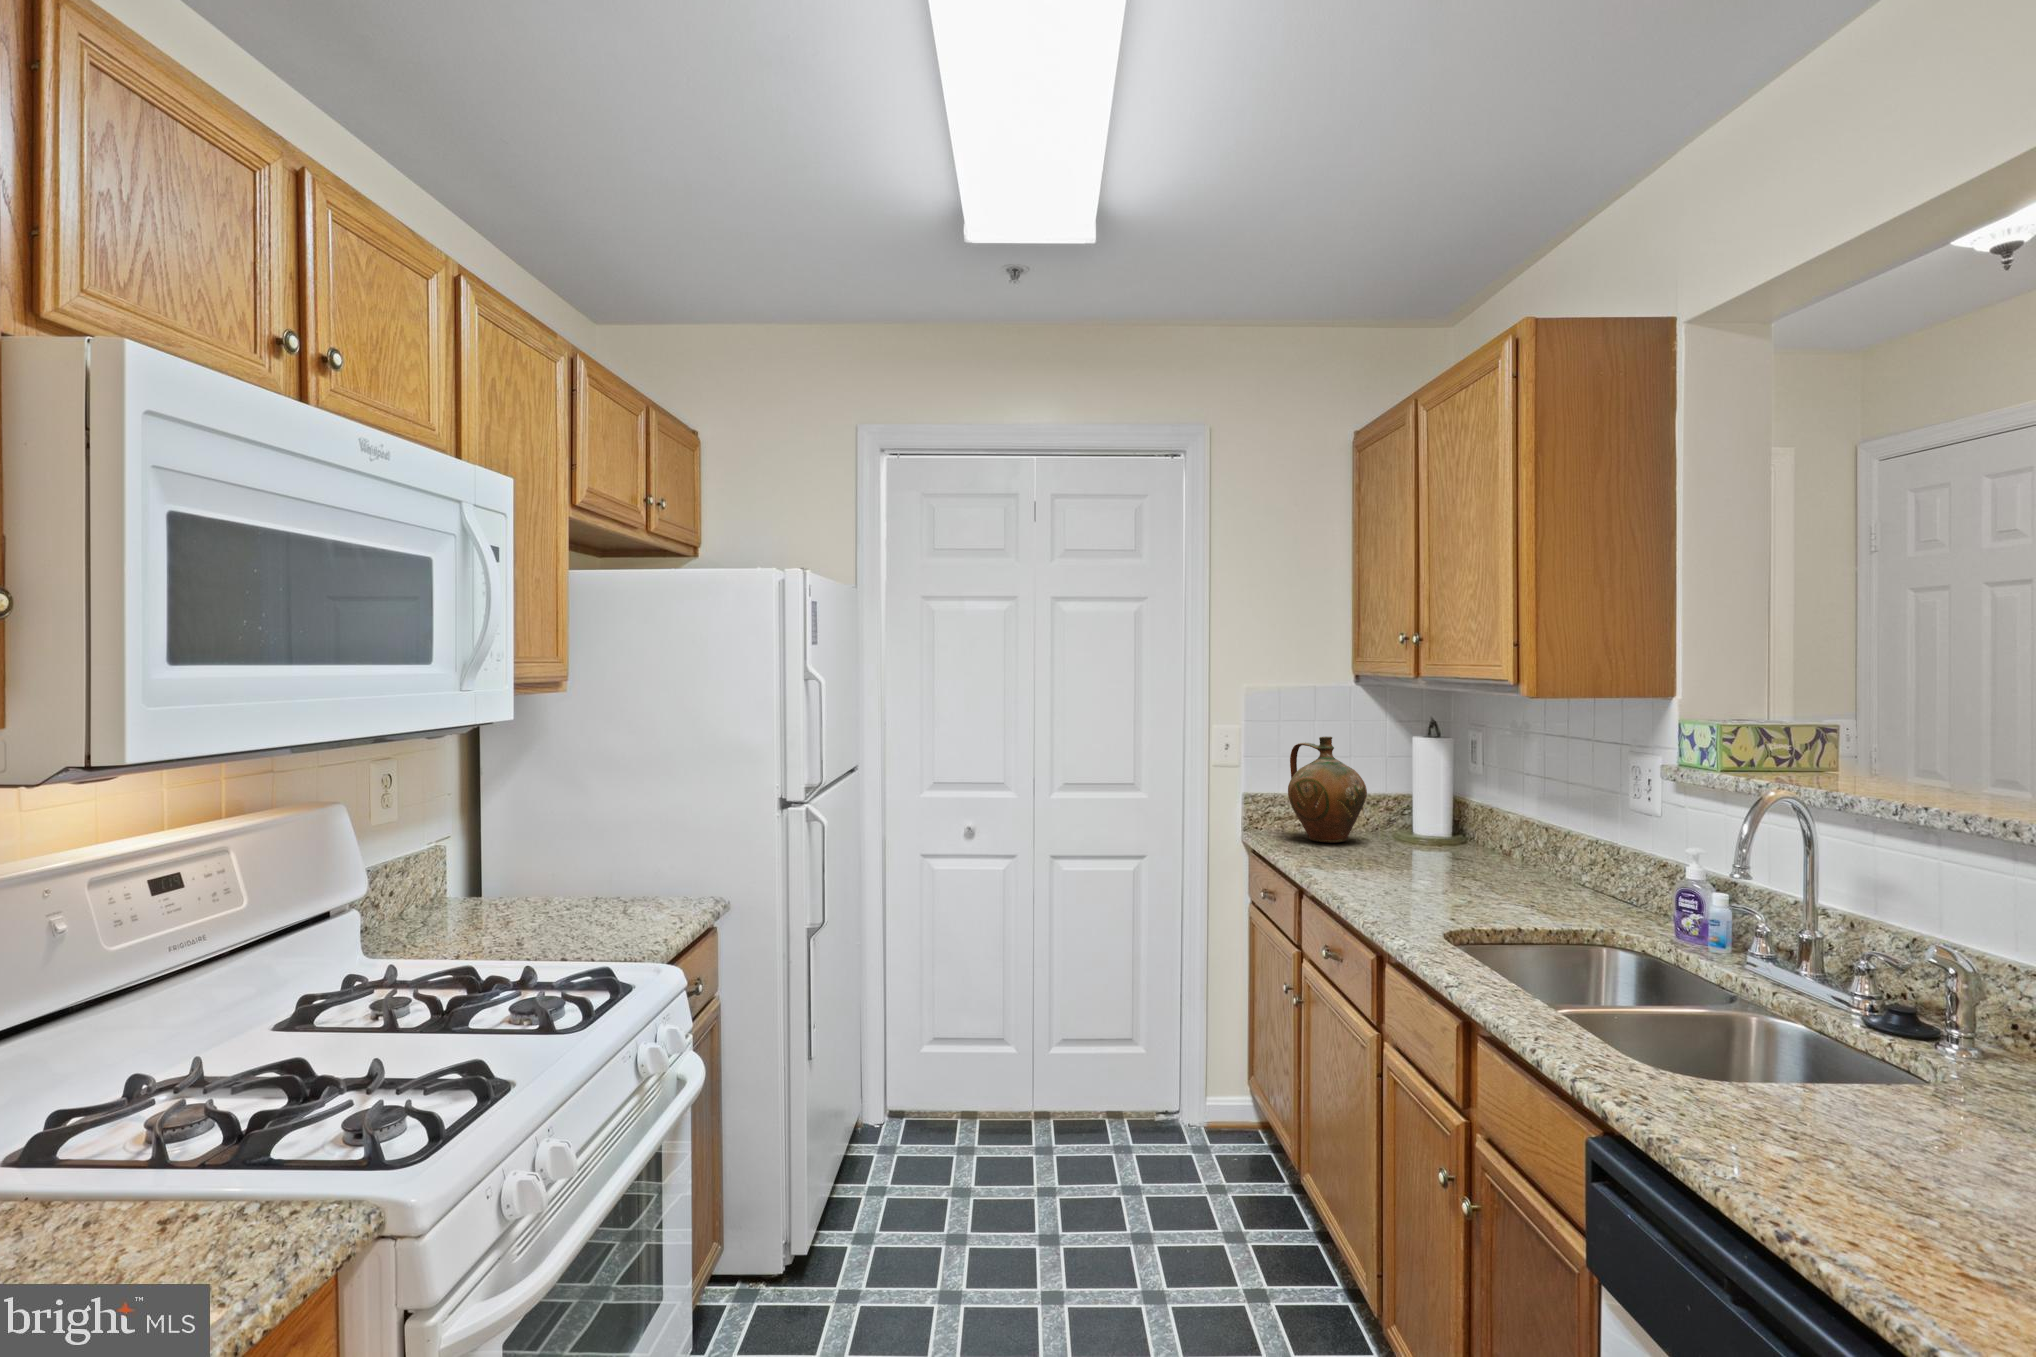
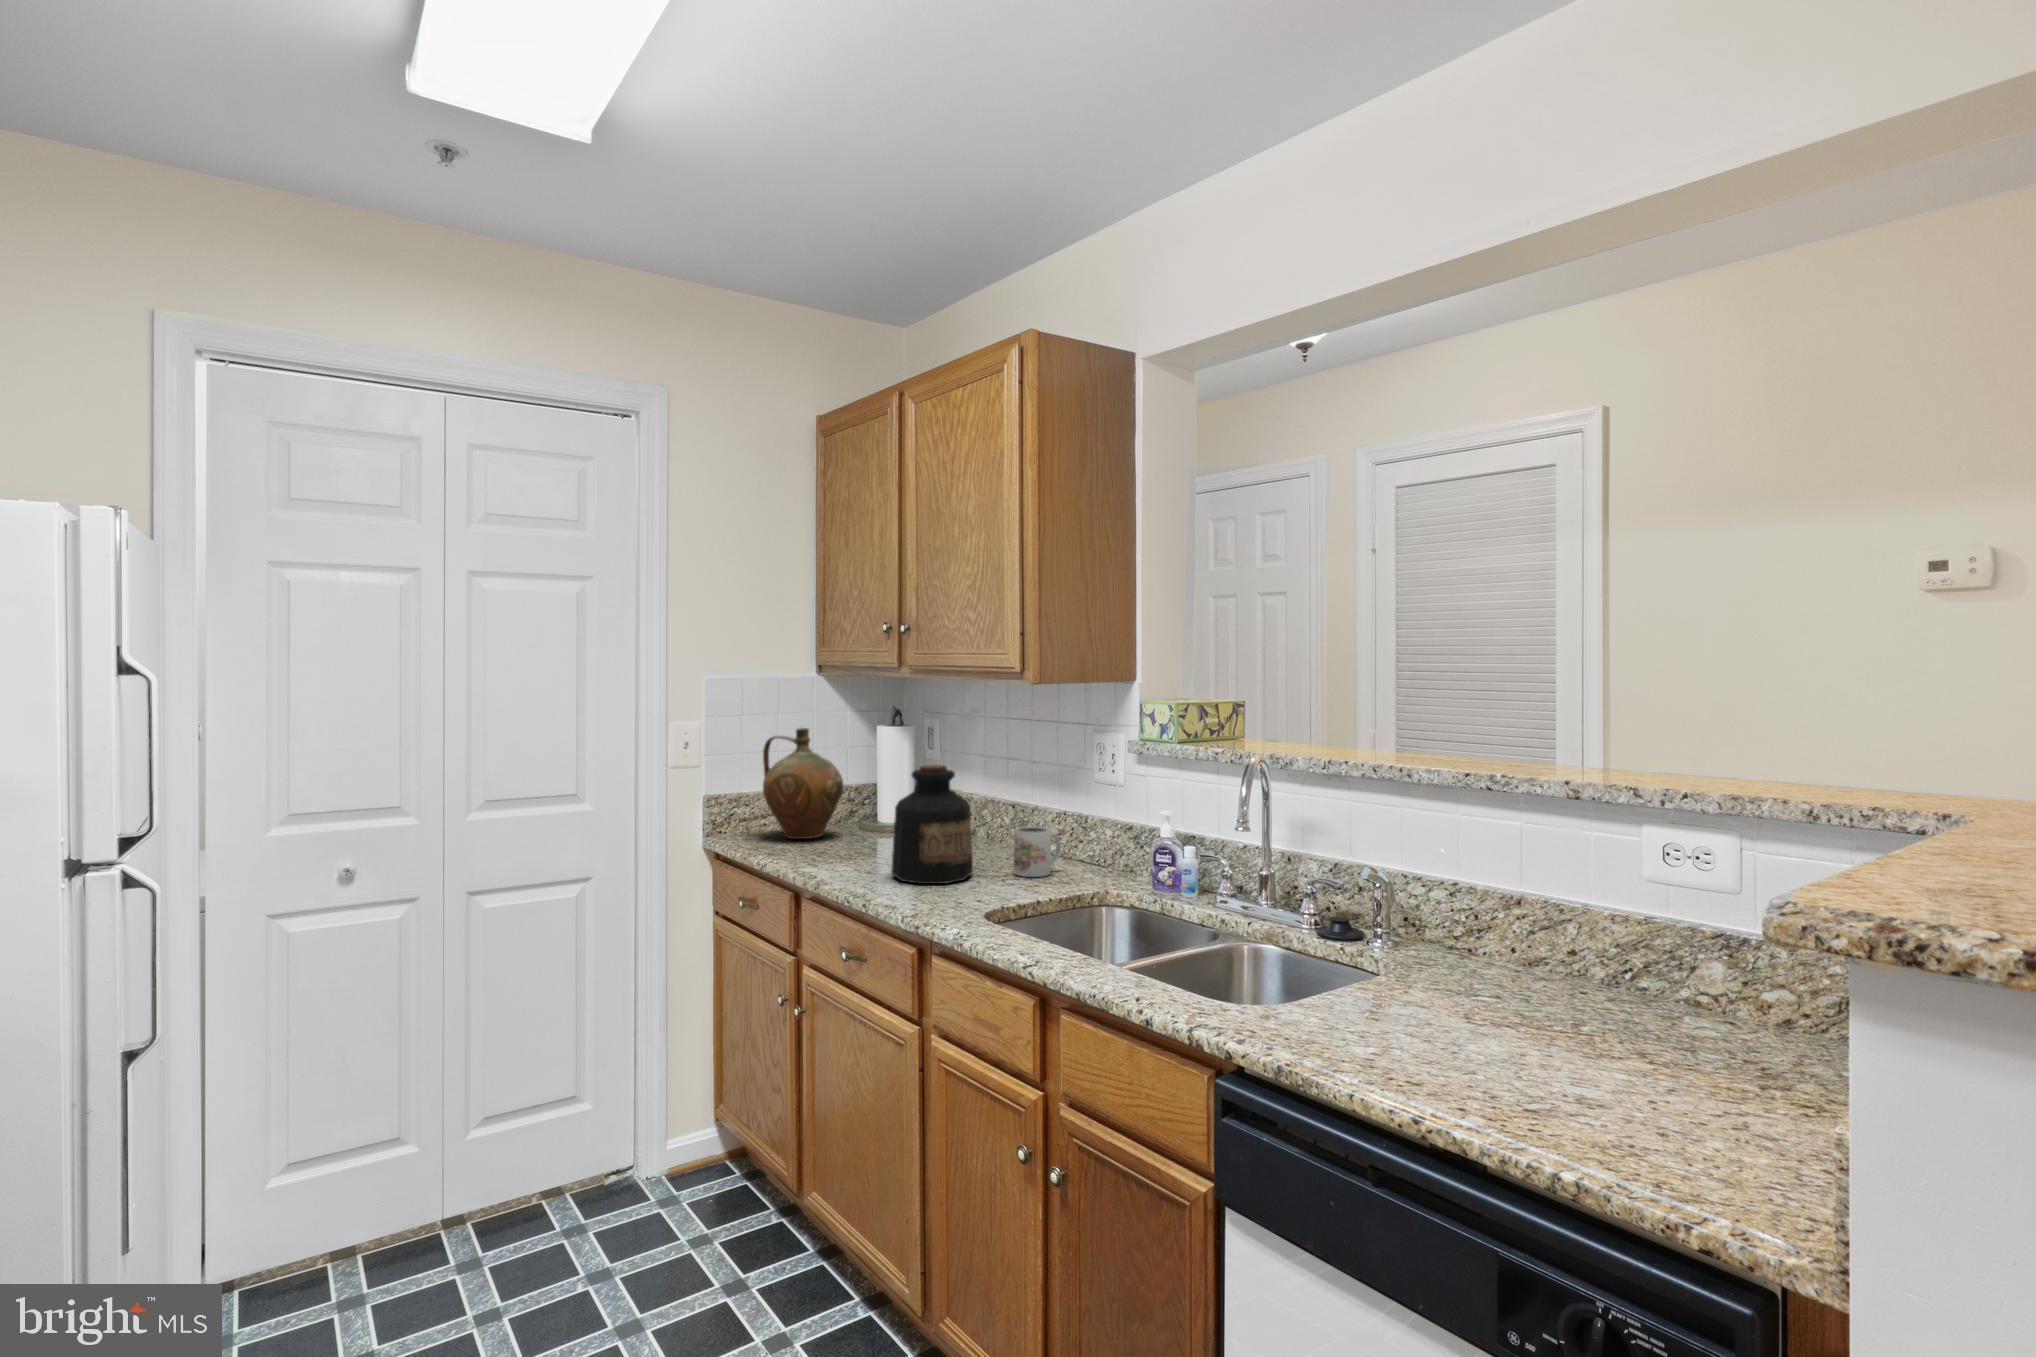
bottle: none [1380,778,1468,900] -> present [891,765,973,884]
mug: none [1516,851,1577,907] -> present [1014,826,1061,877]

